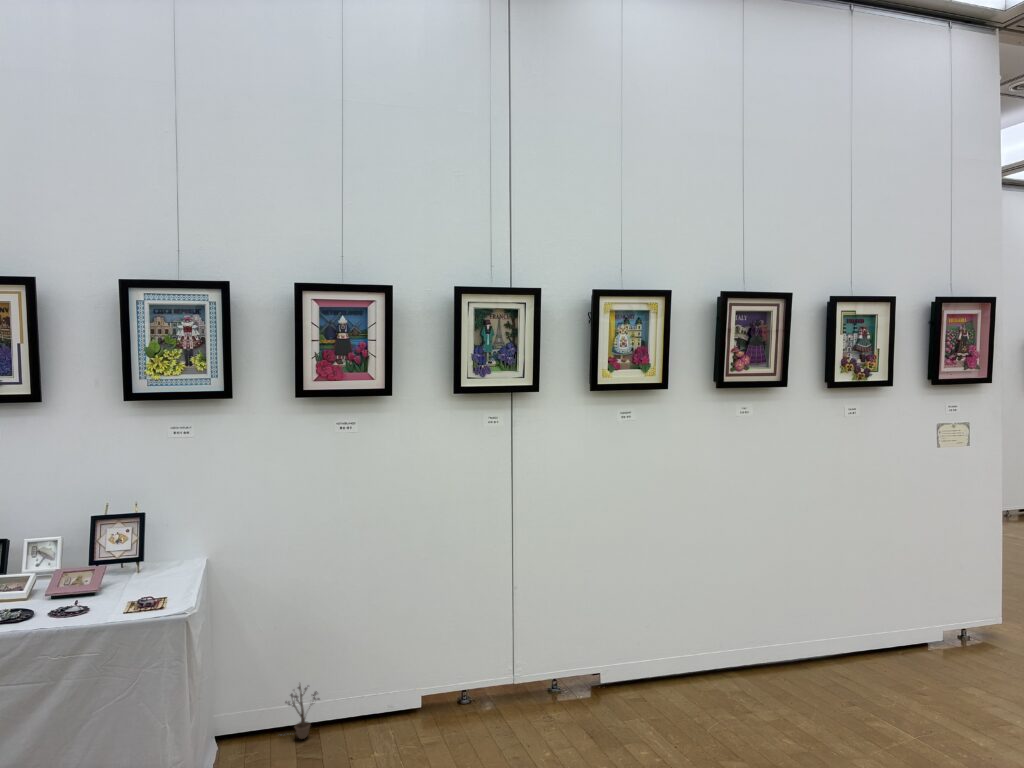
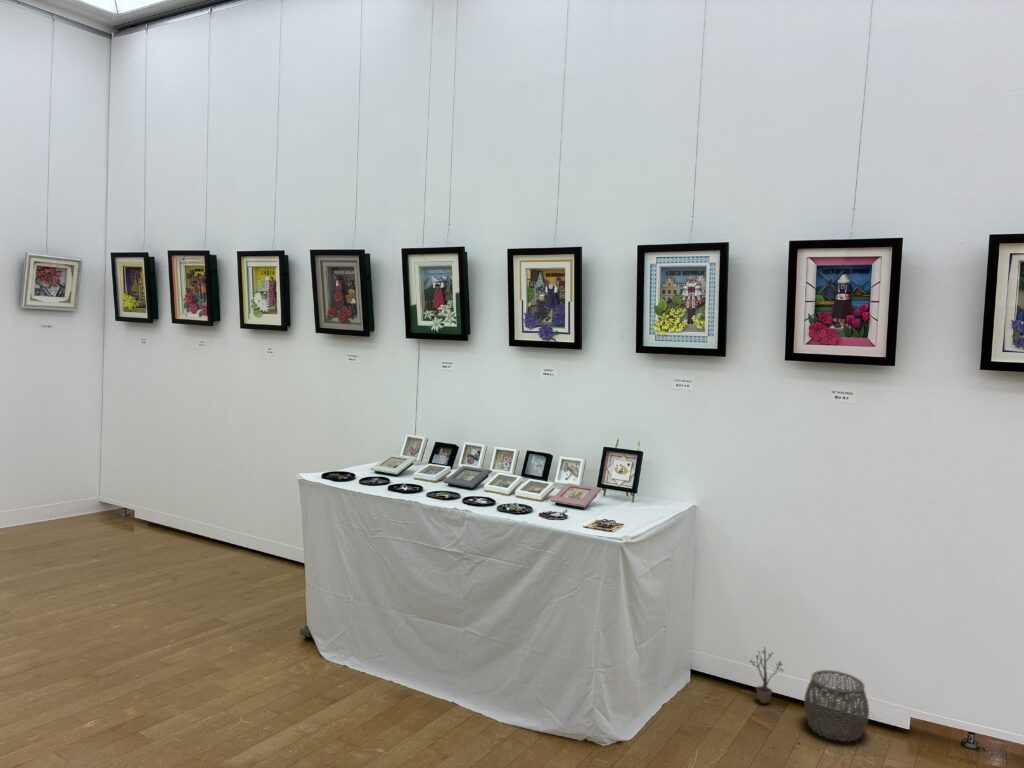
woven basket: none [344,679,401,747] -> present [804,670,869,741]

